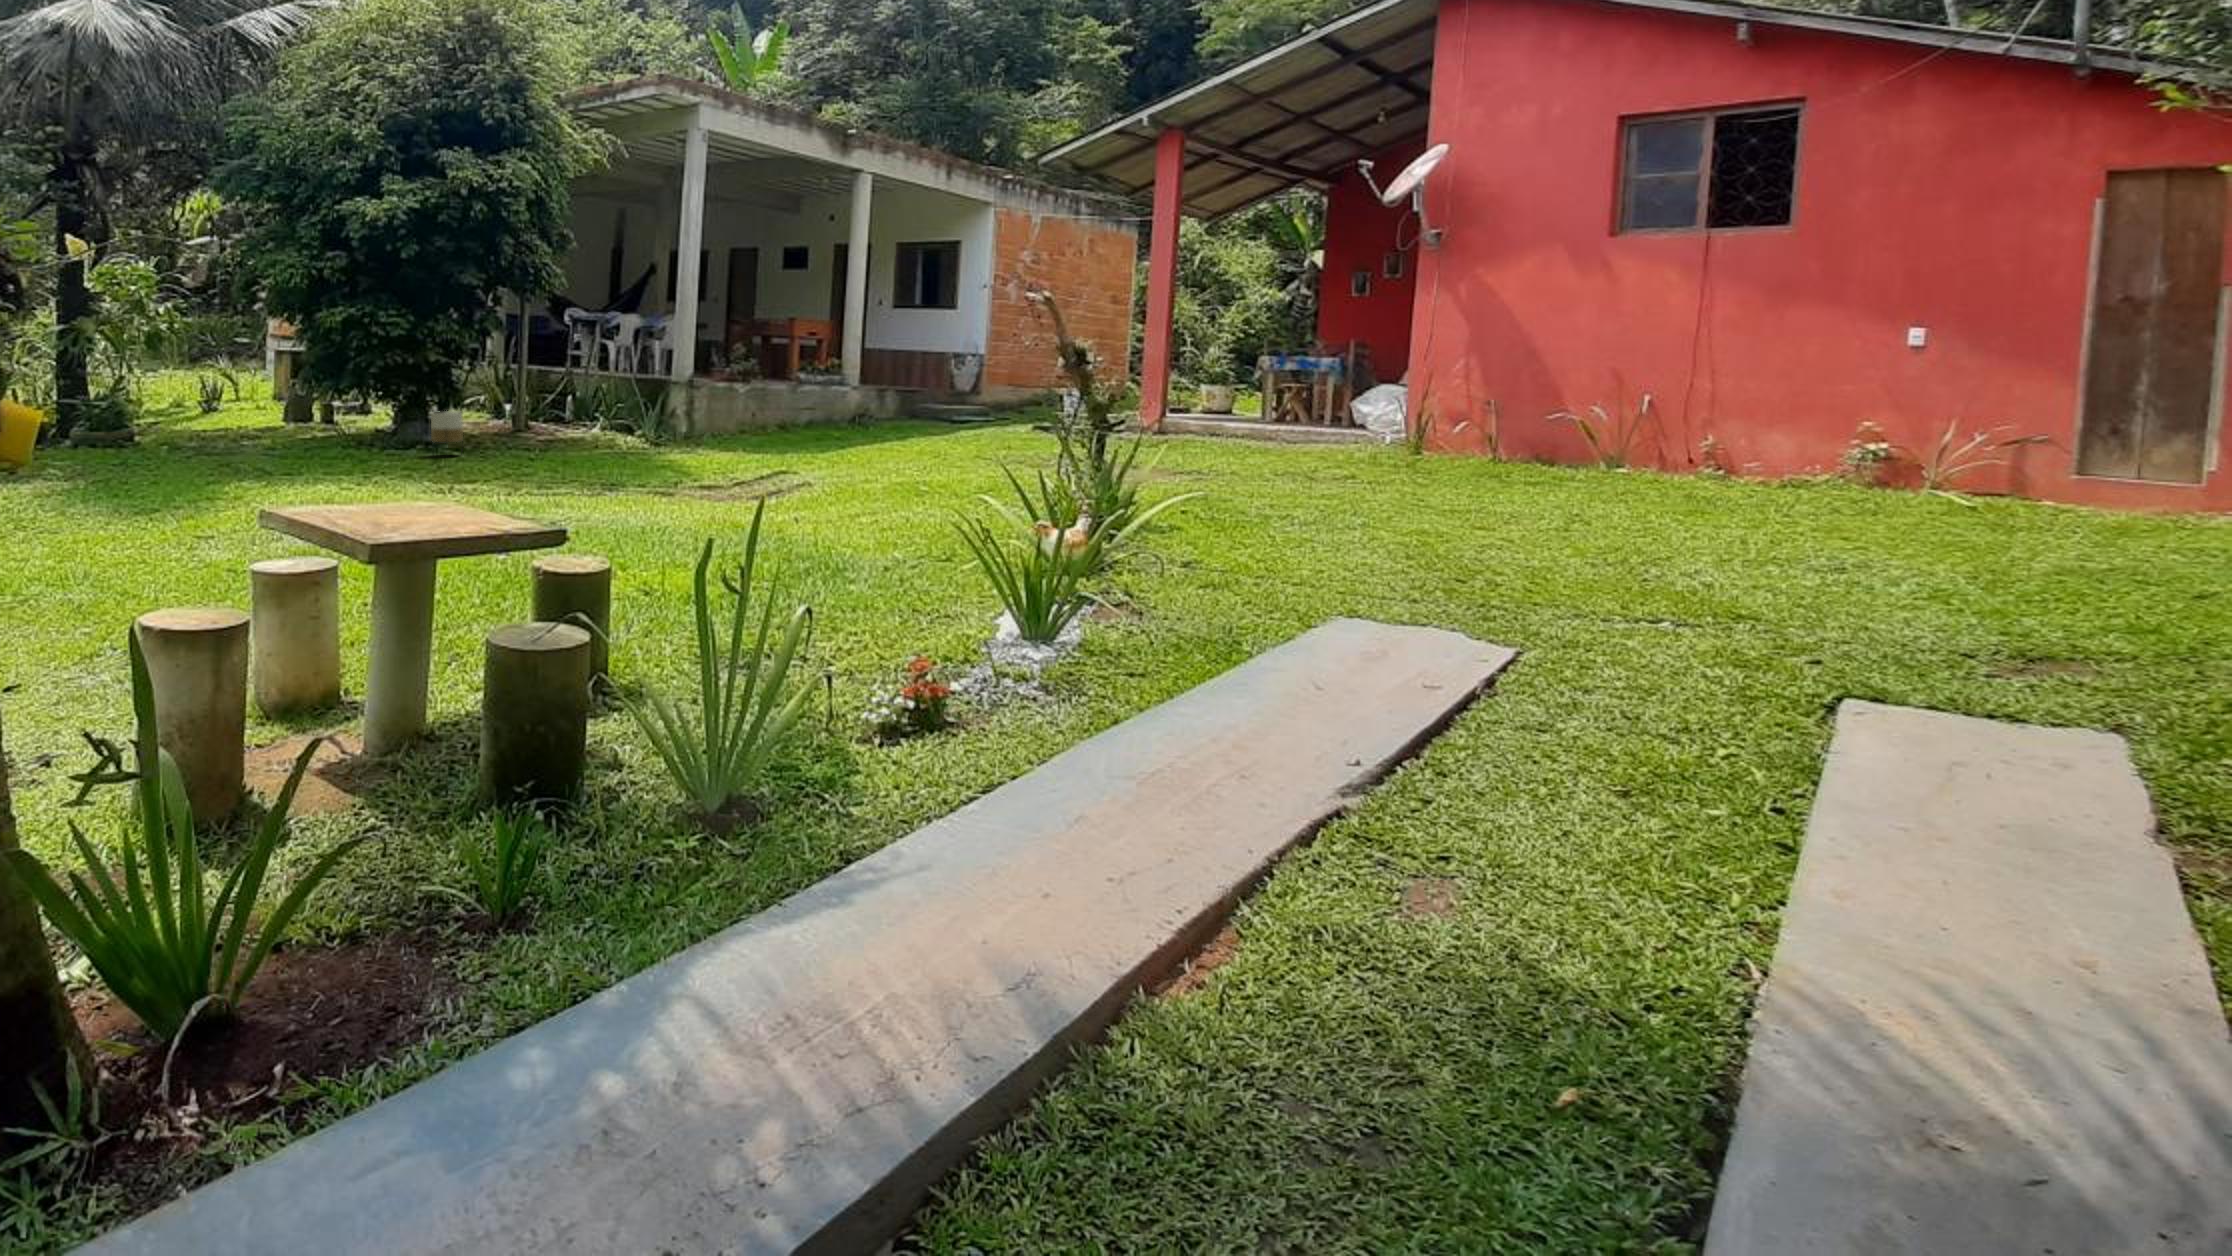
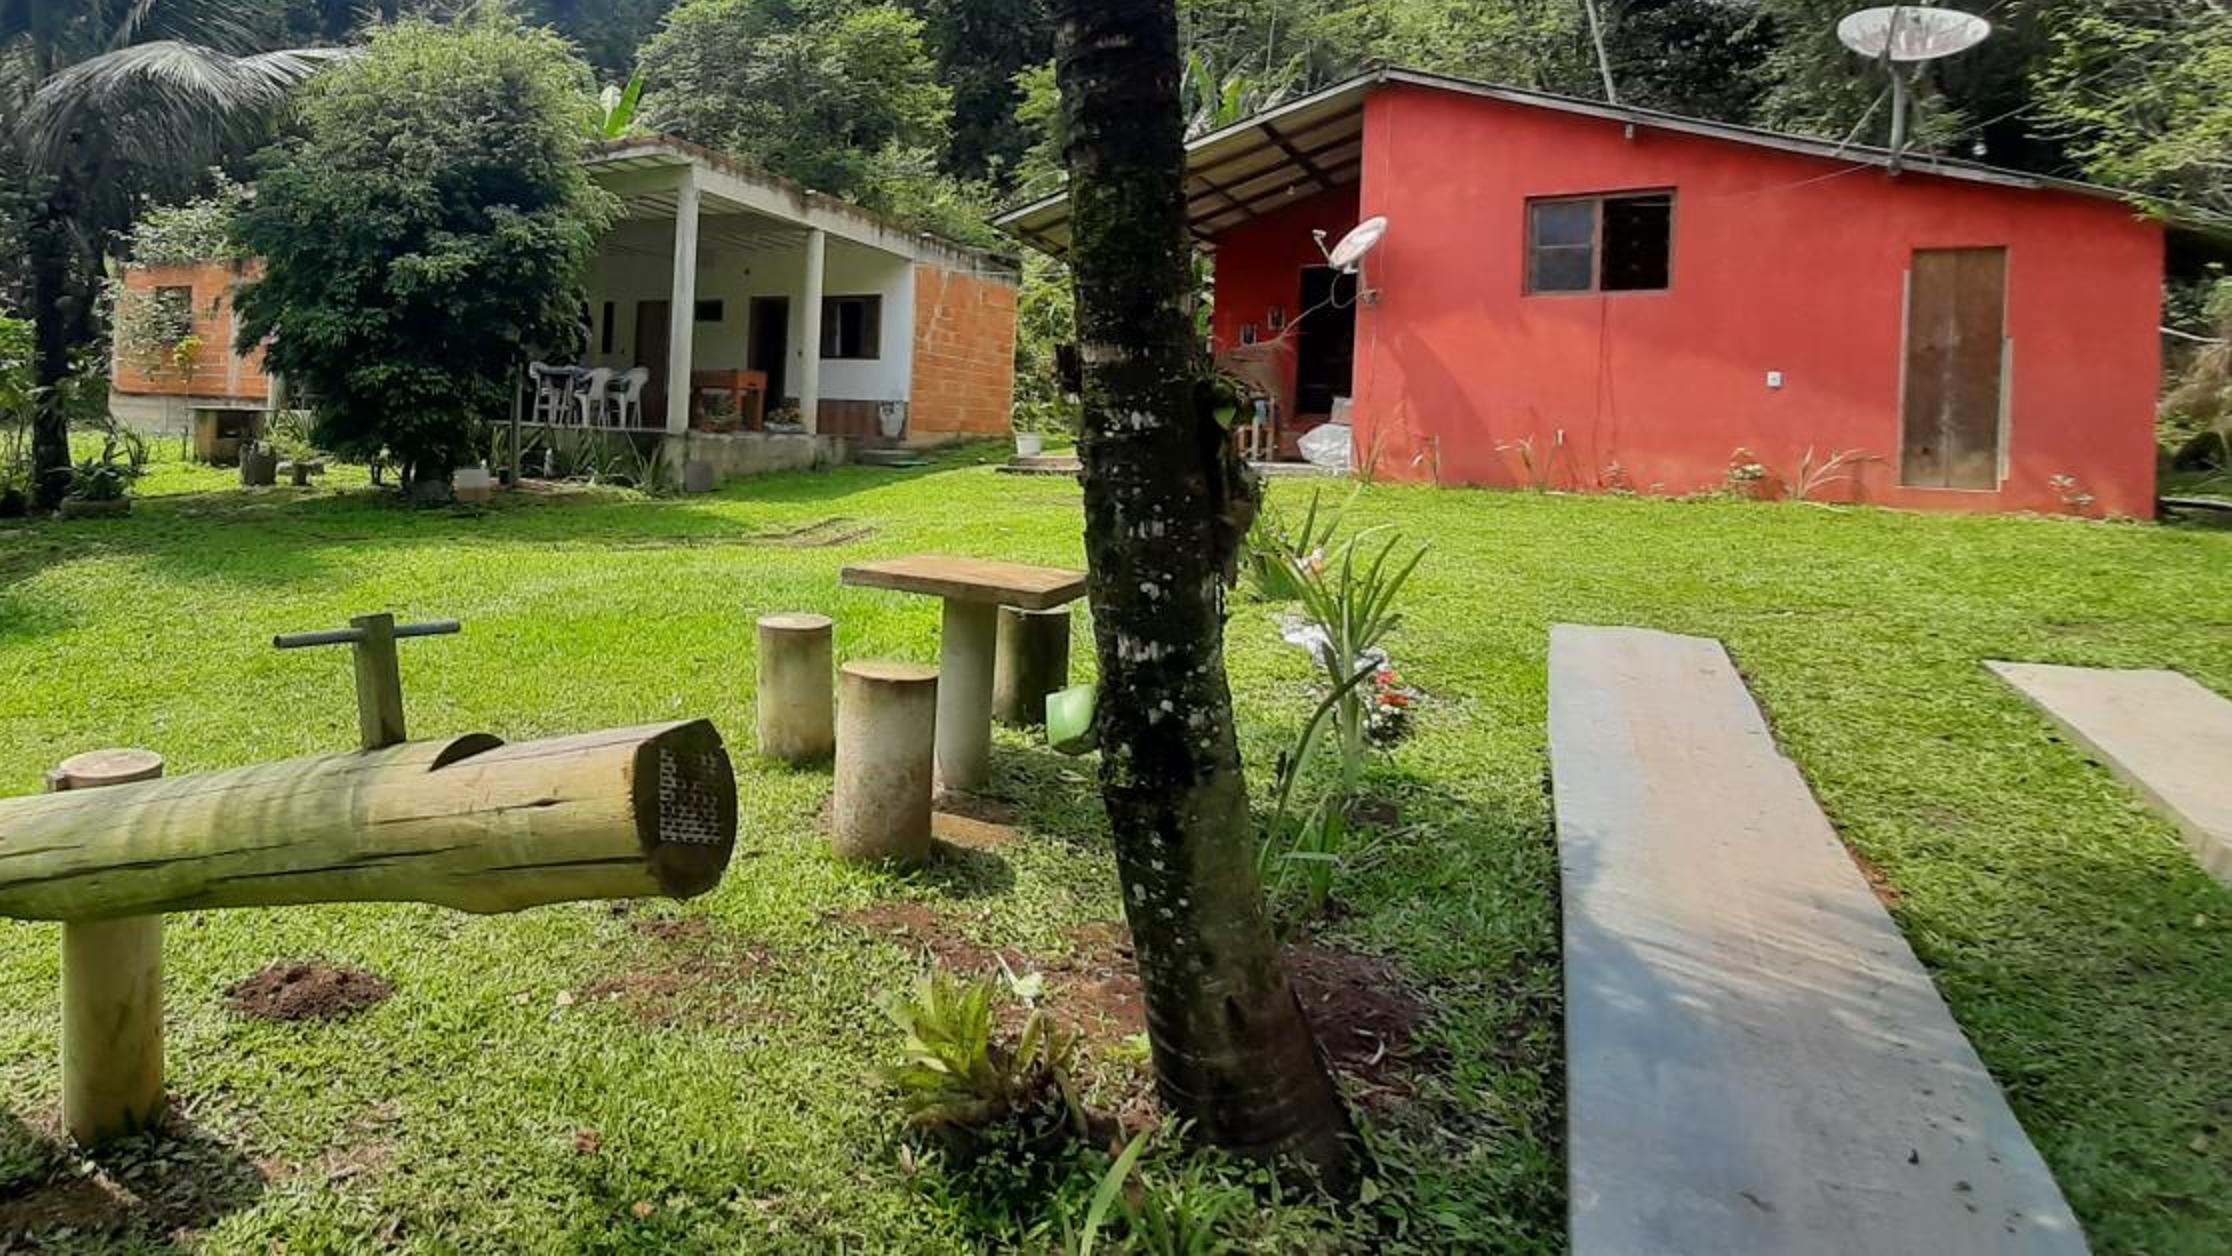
woven basket: none [685,411,714,442] -> present [685,462,714,492]

